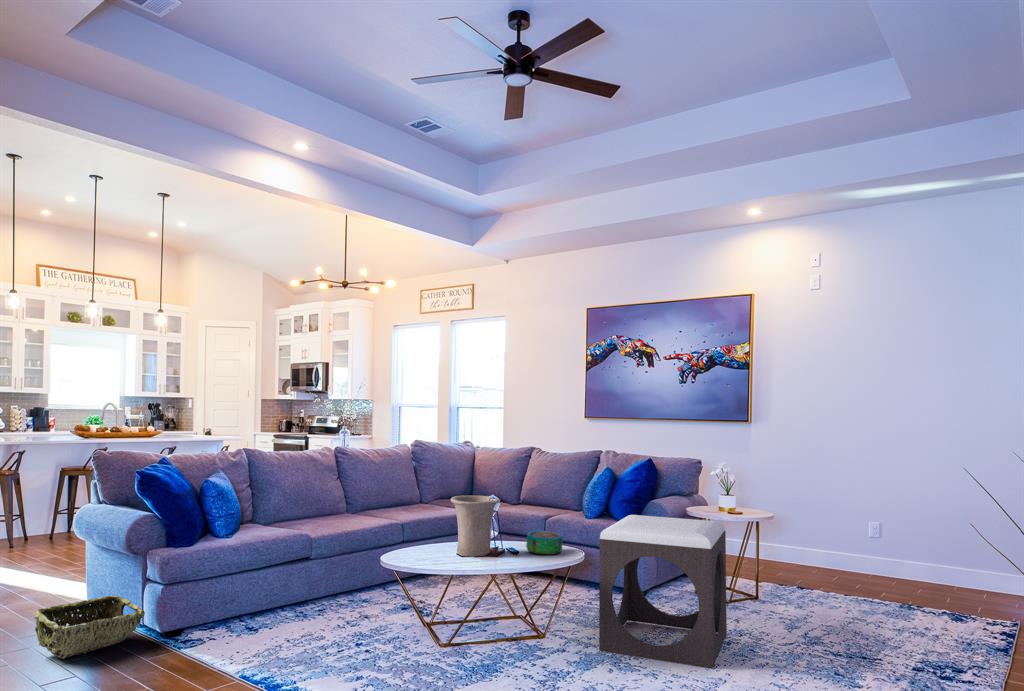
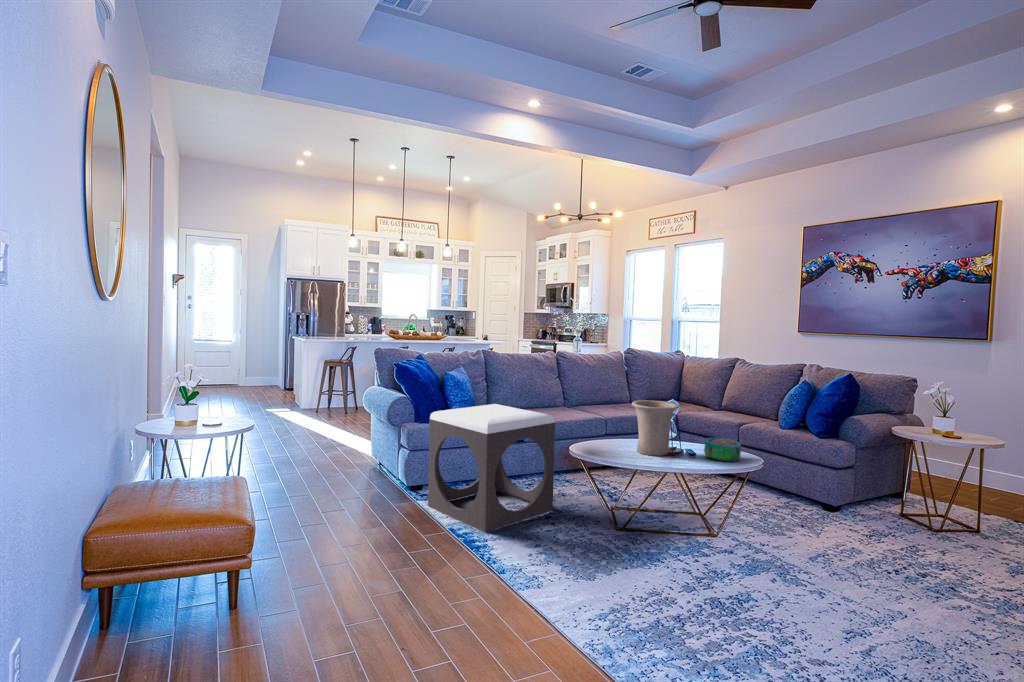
footstool: present [599,515,727,669] -> present [428,404,555,532]
woven basket: present [34,595,145,659] -> none [326,454,398,496]

